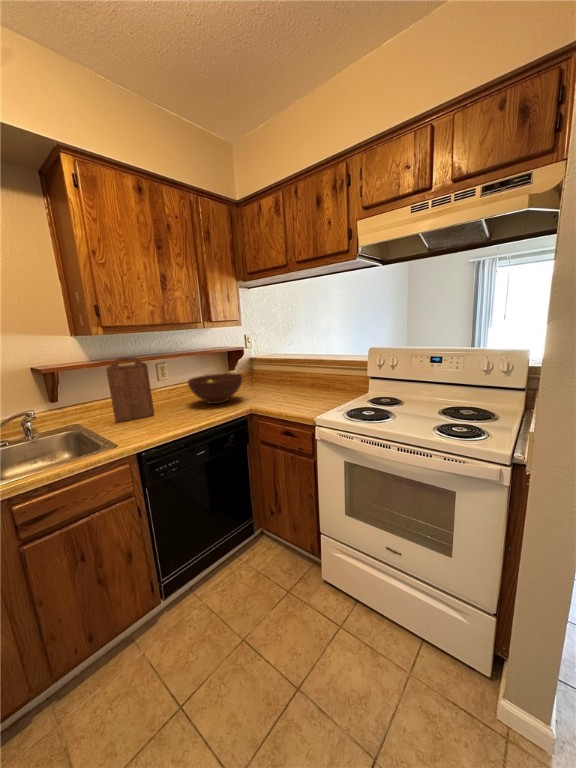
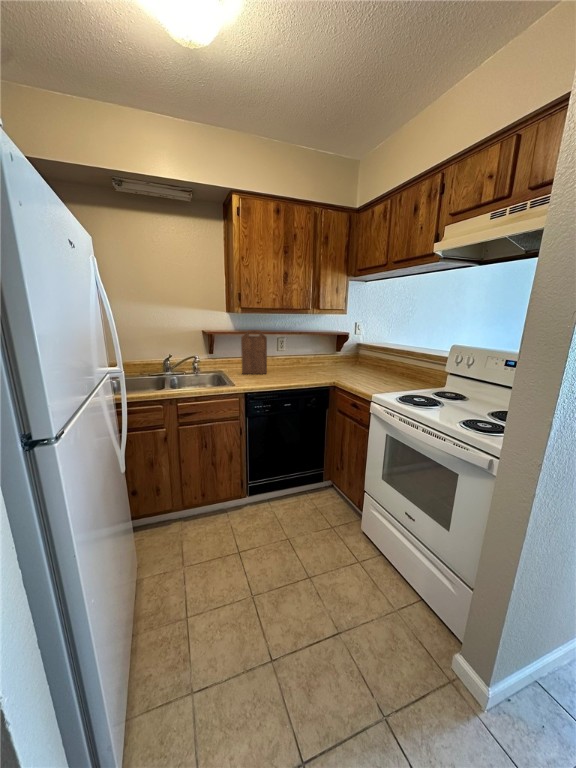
fruit bowl: present [188,373,243,404] -> none [294,352,336,374]

